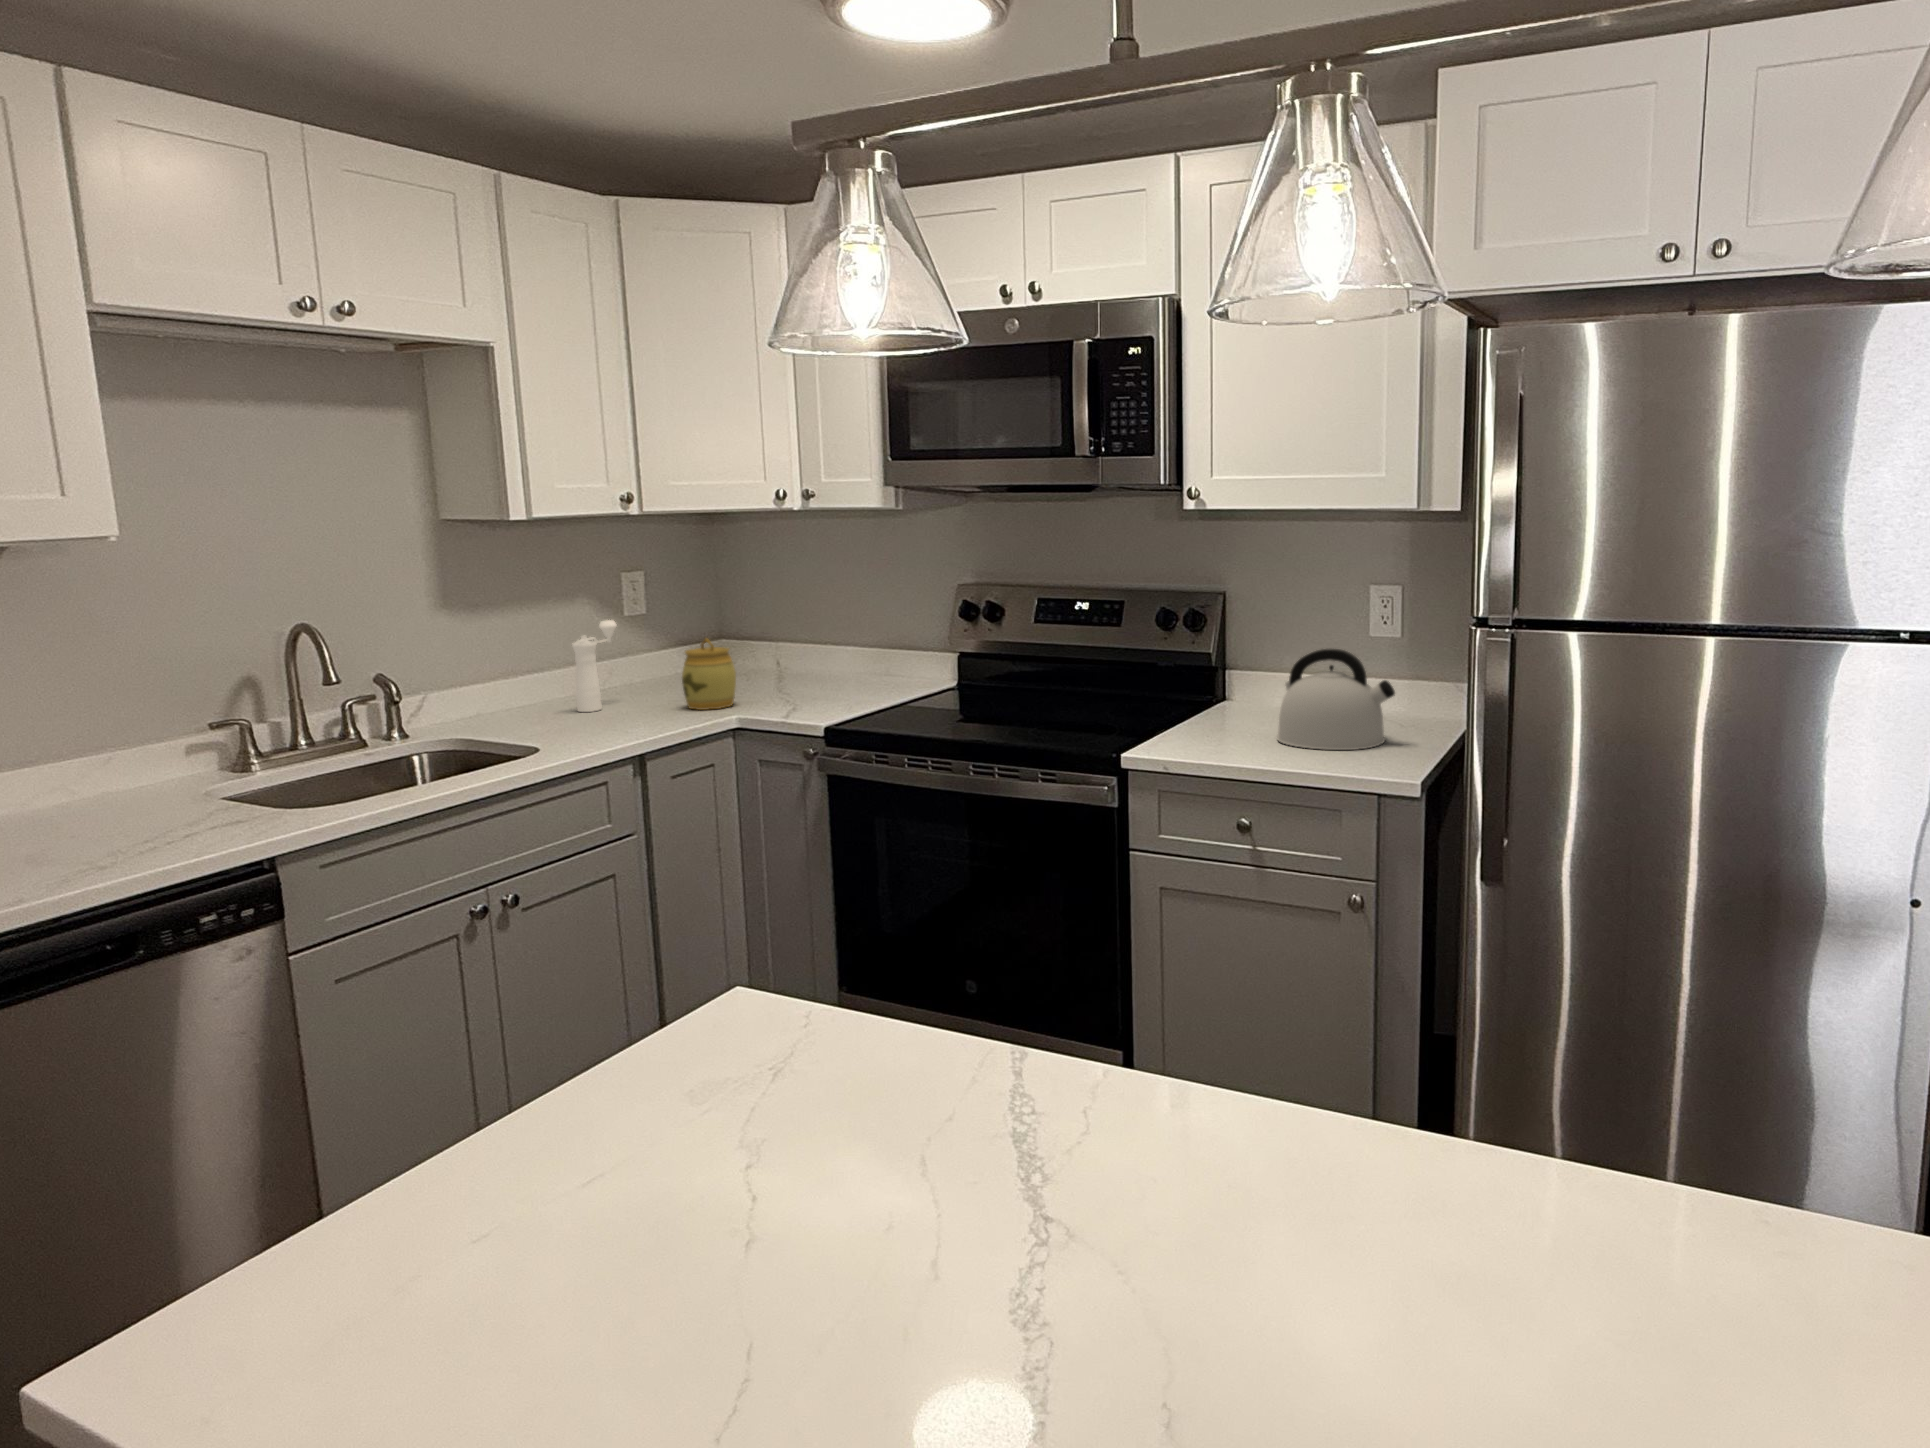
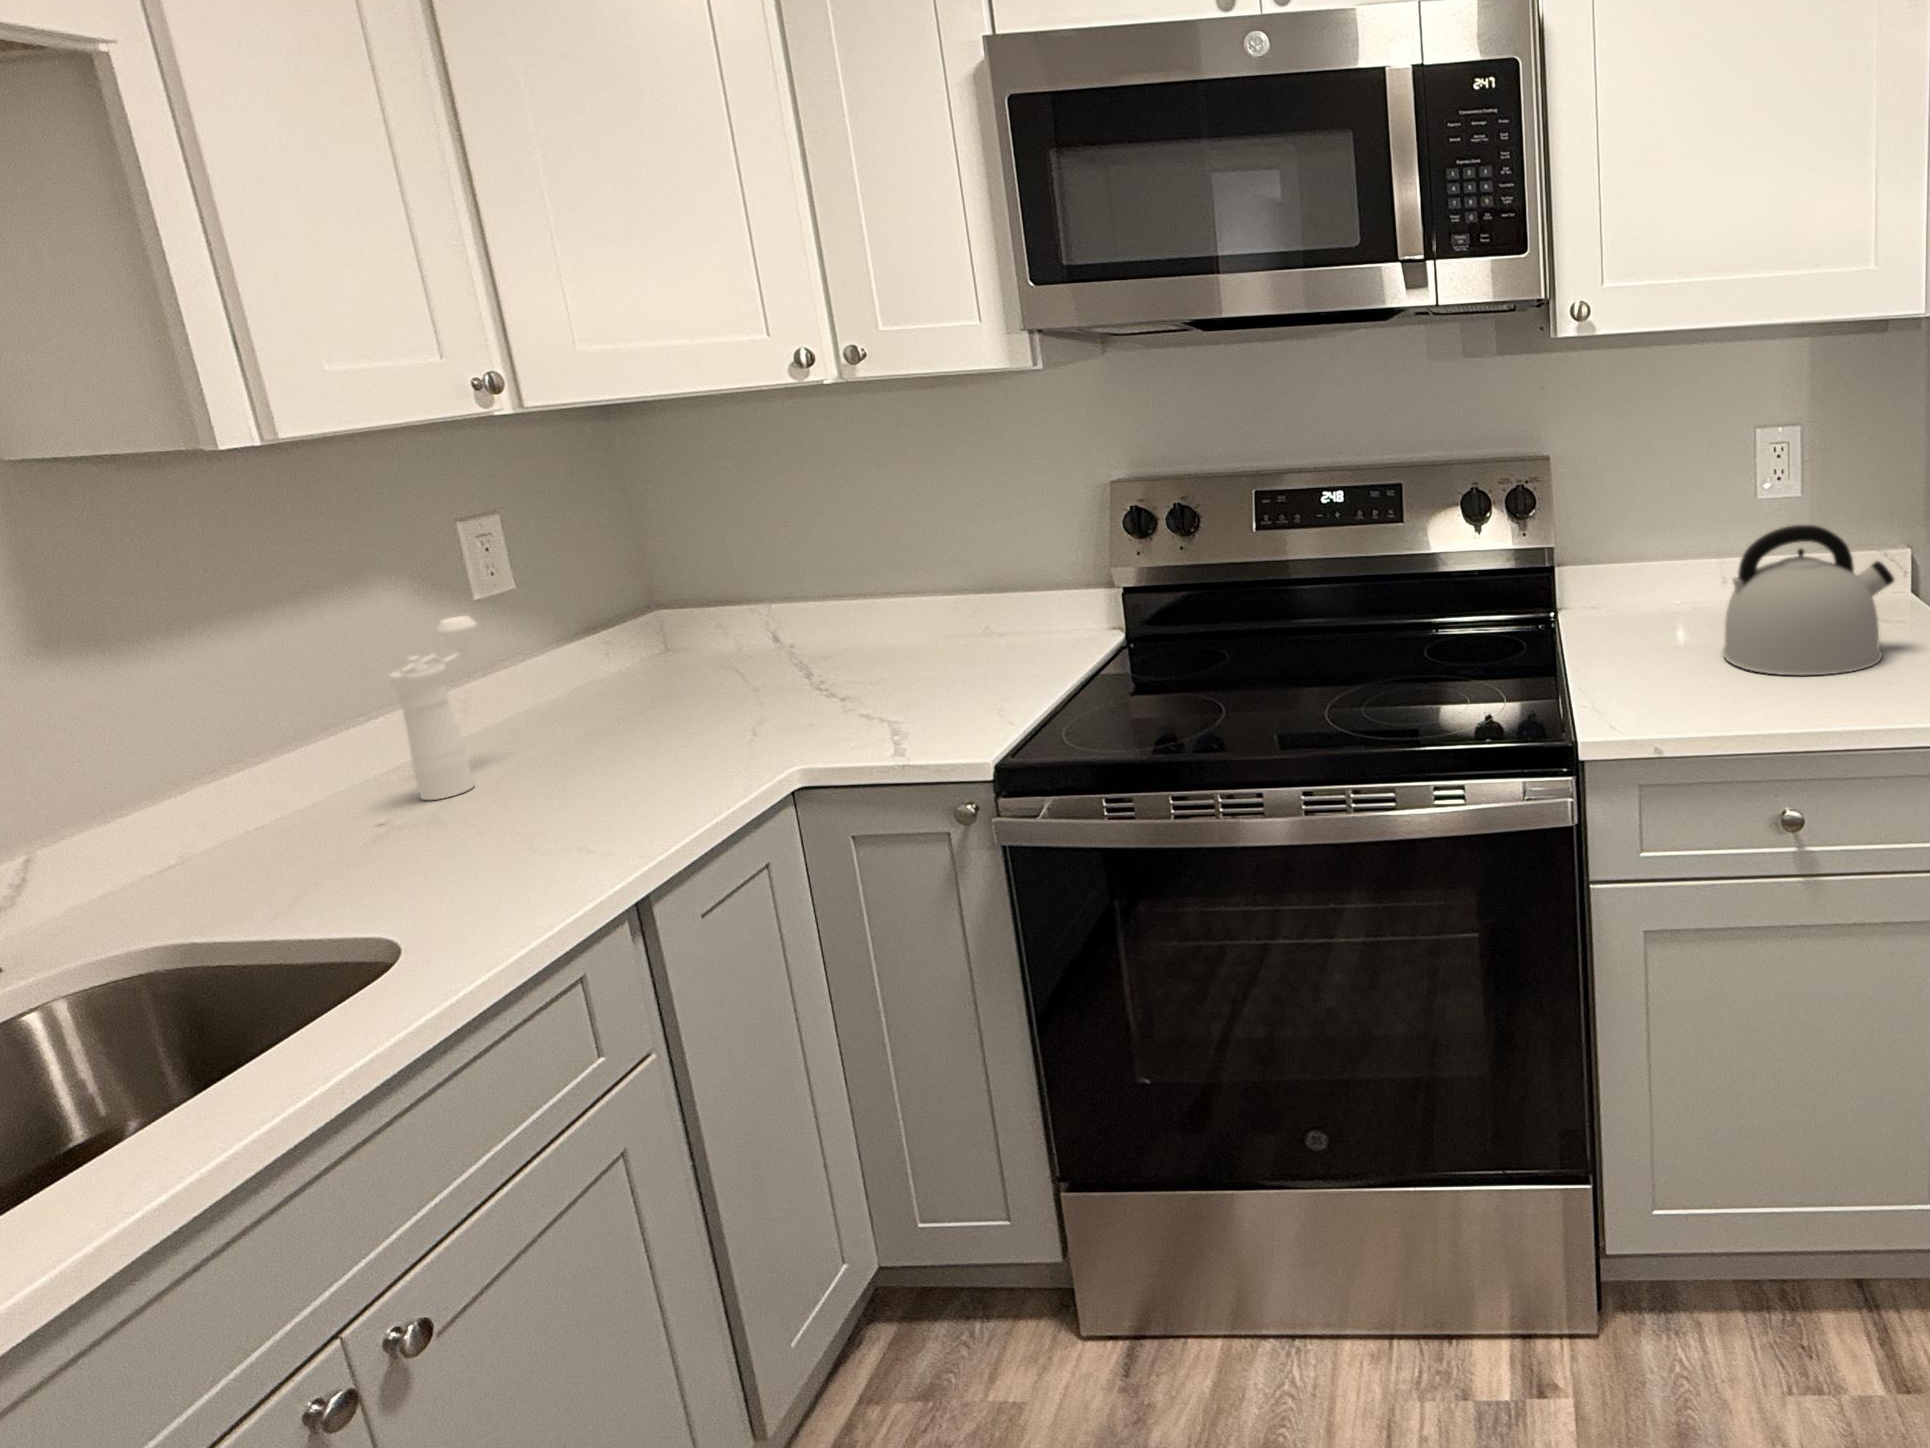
jar: present [682,638,736,710] -> none [641,625,751,754]

